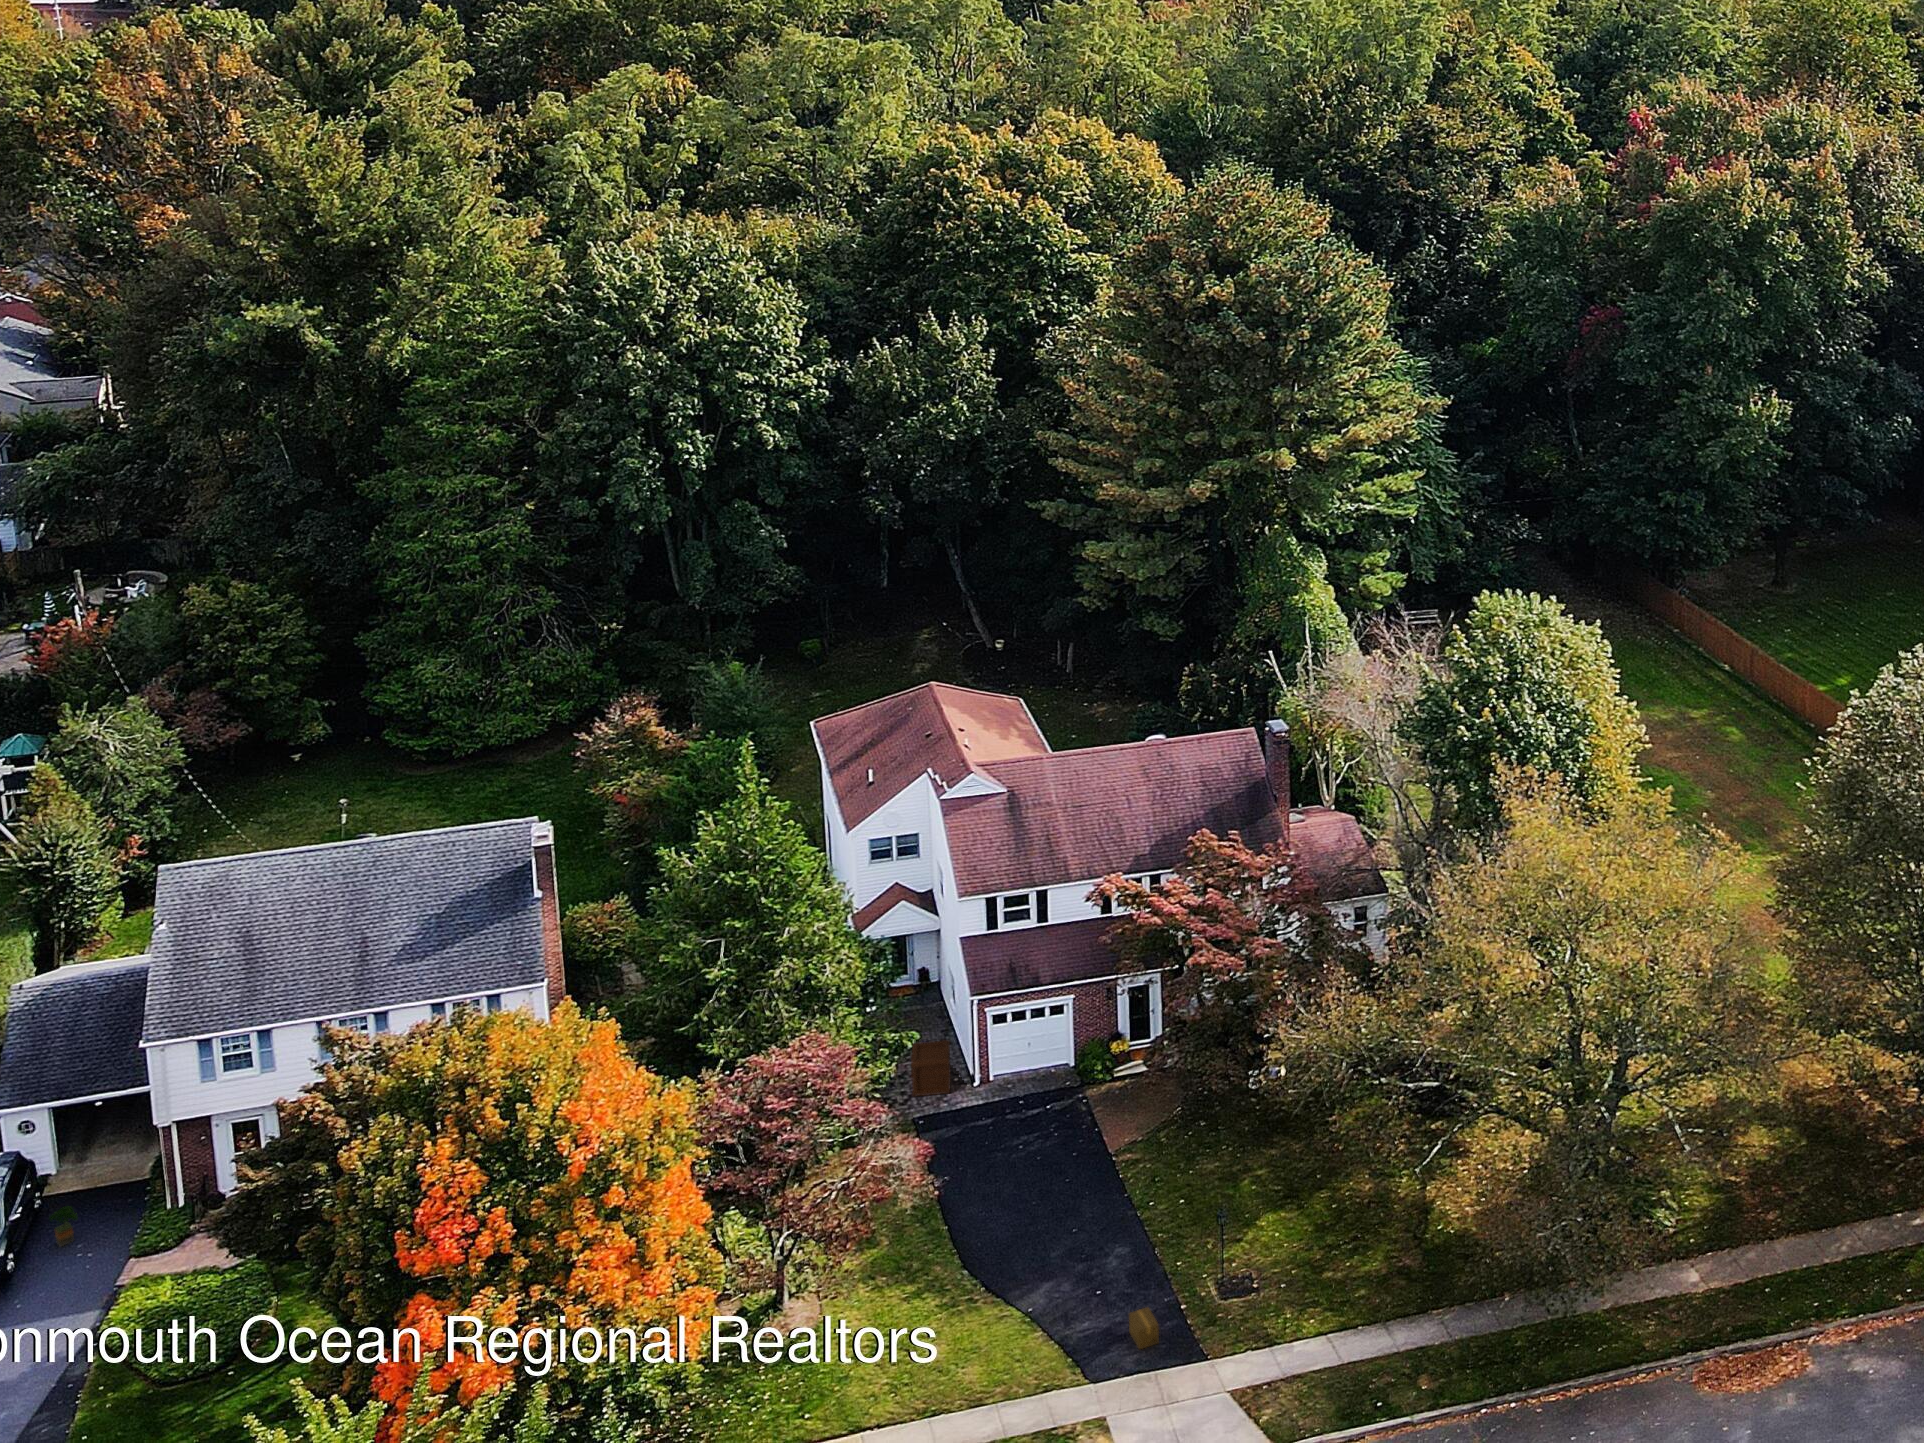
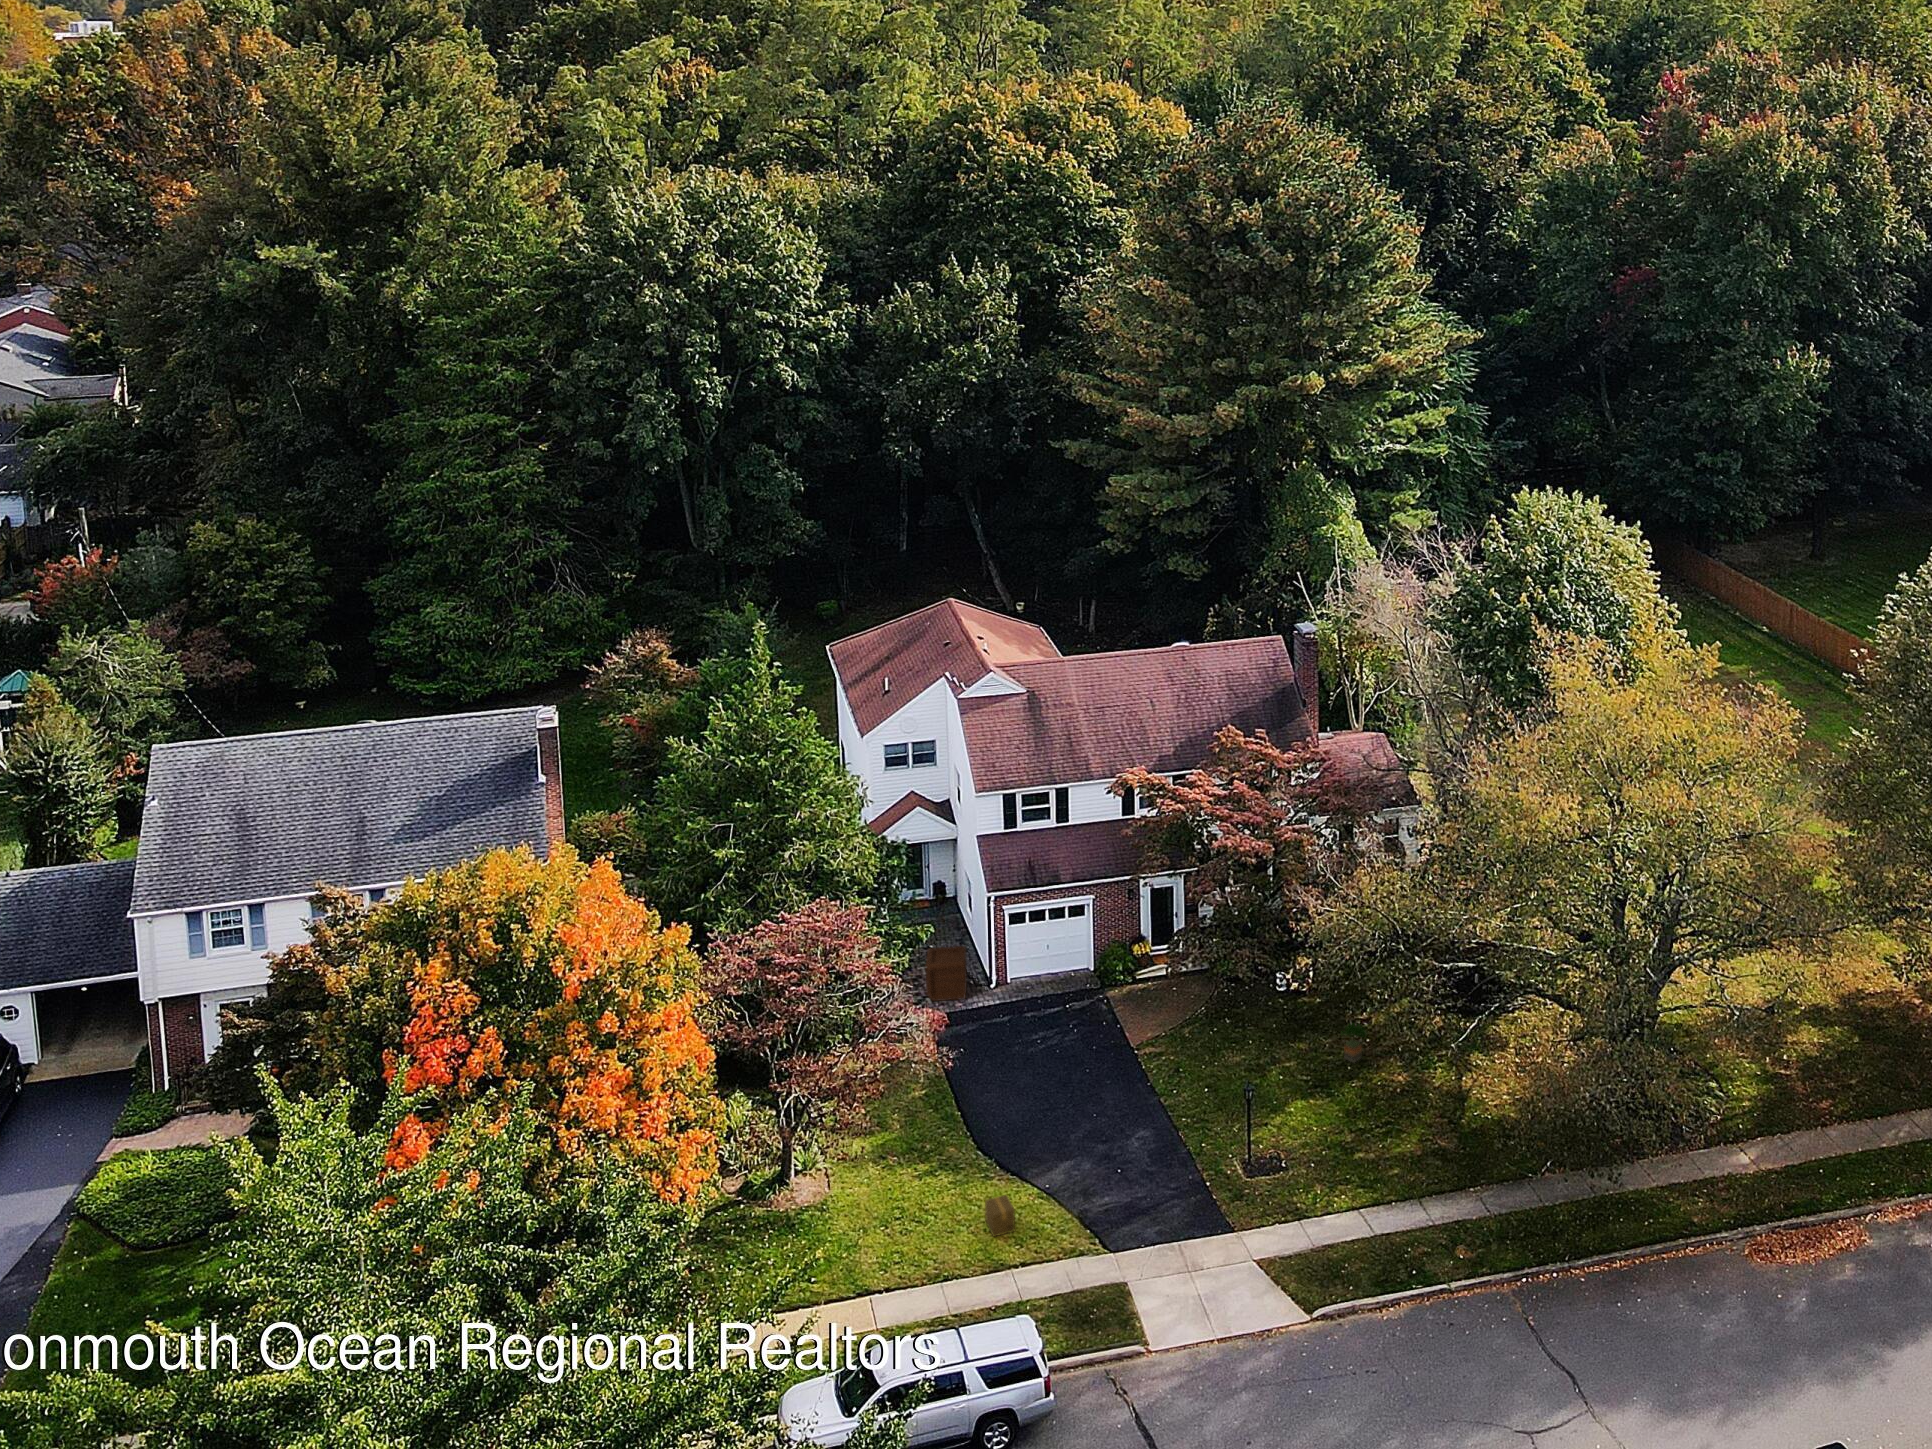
potted tree: present [50,1206,77,1246] -> present [1341,1023,1367,1062]
cardboard box: present [1129,1307,1159,1349] -> present [985,1195,1015,1237]

